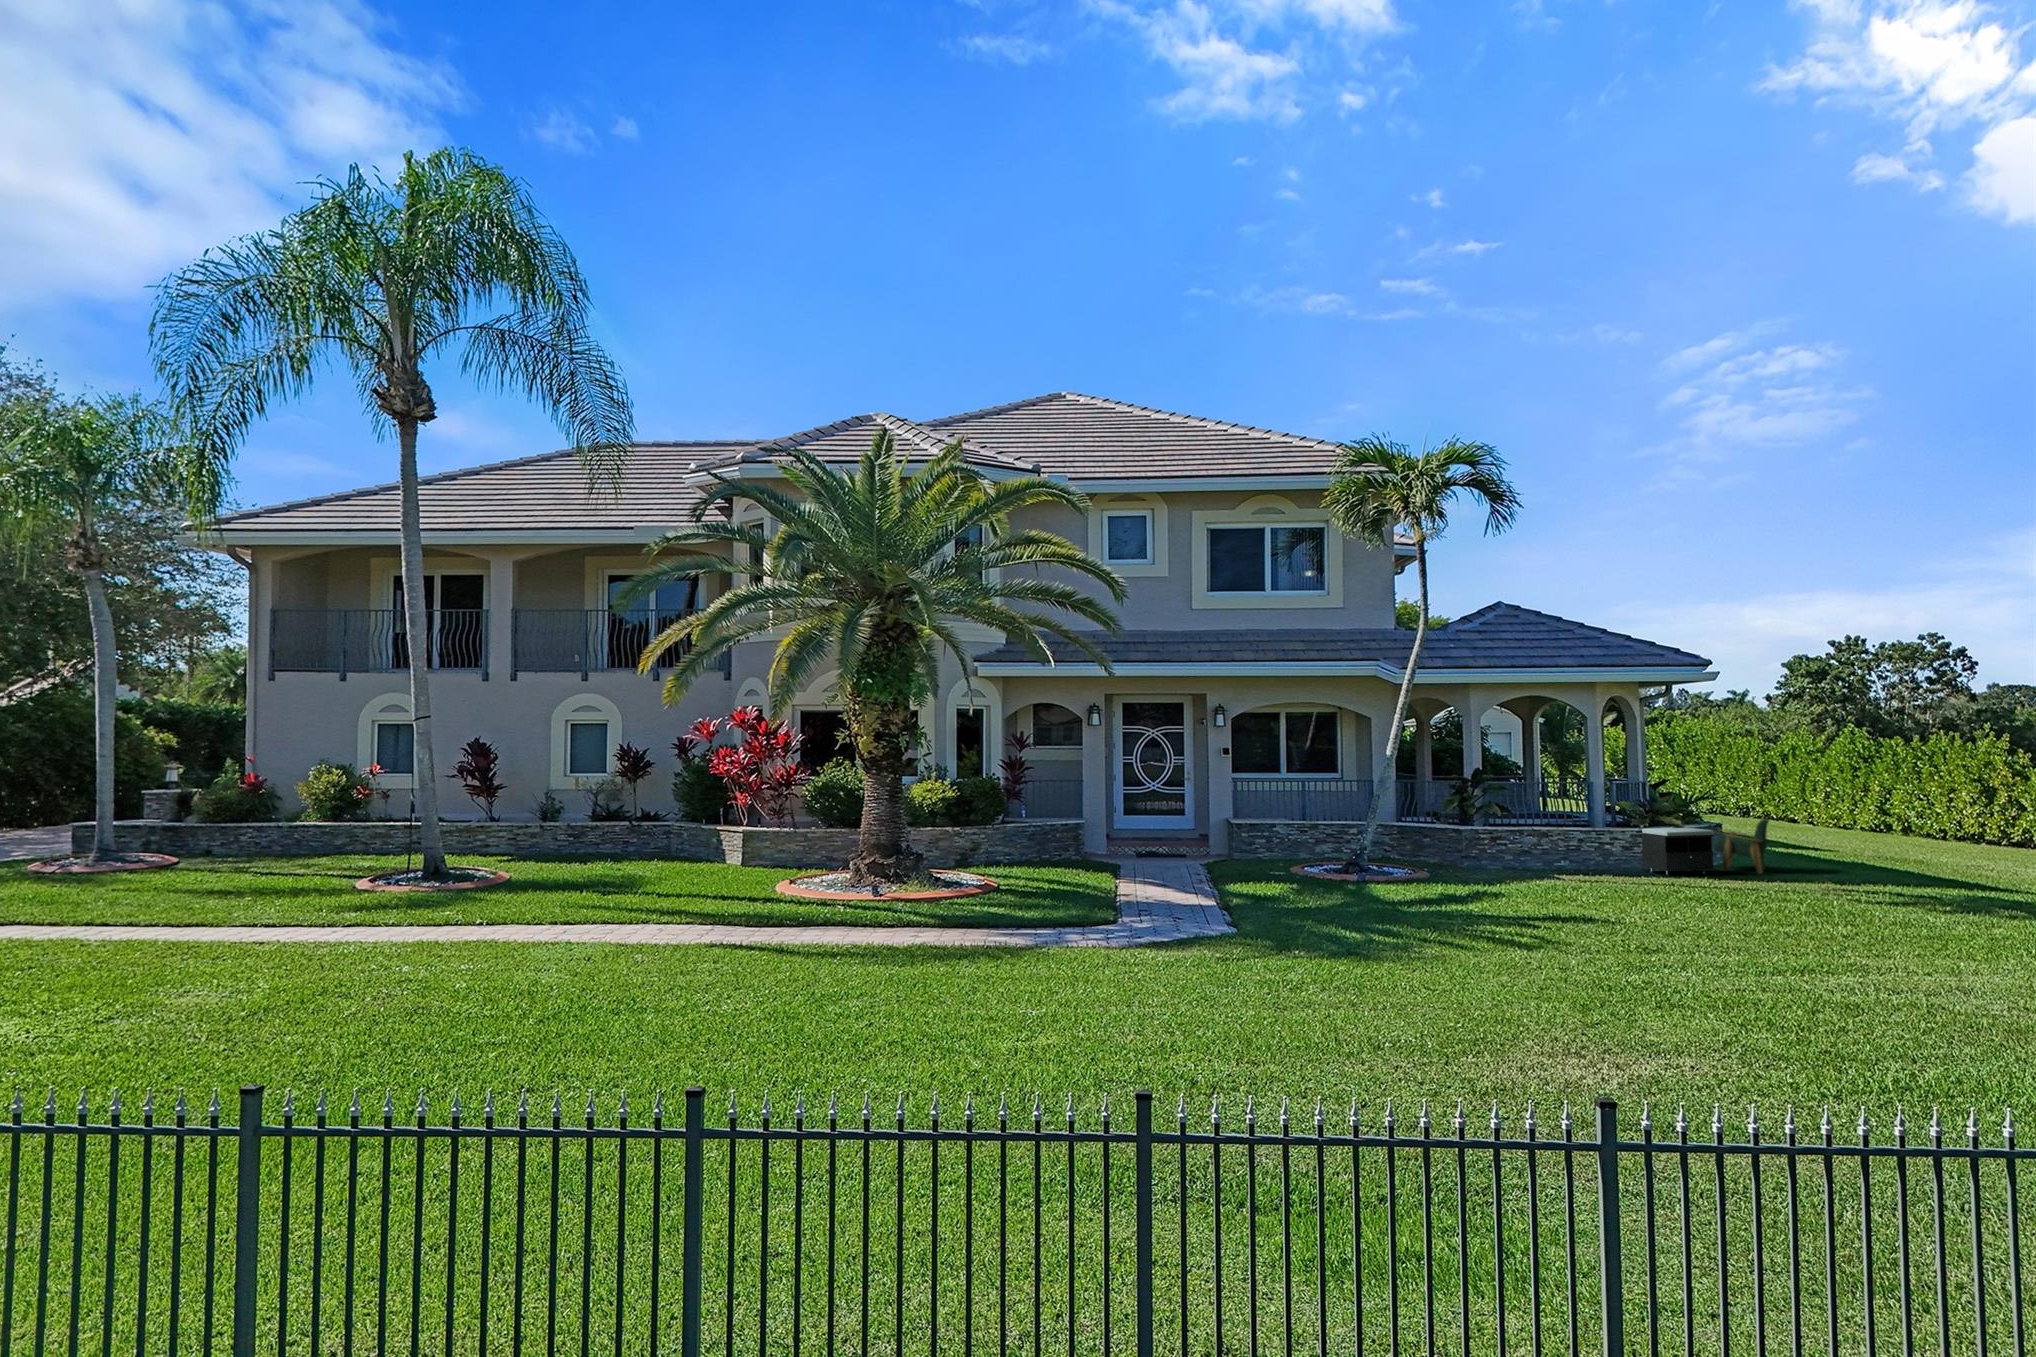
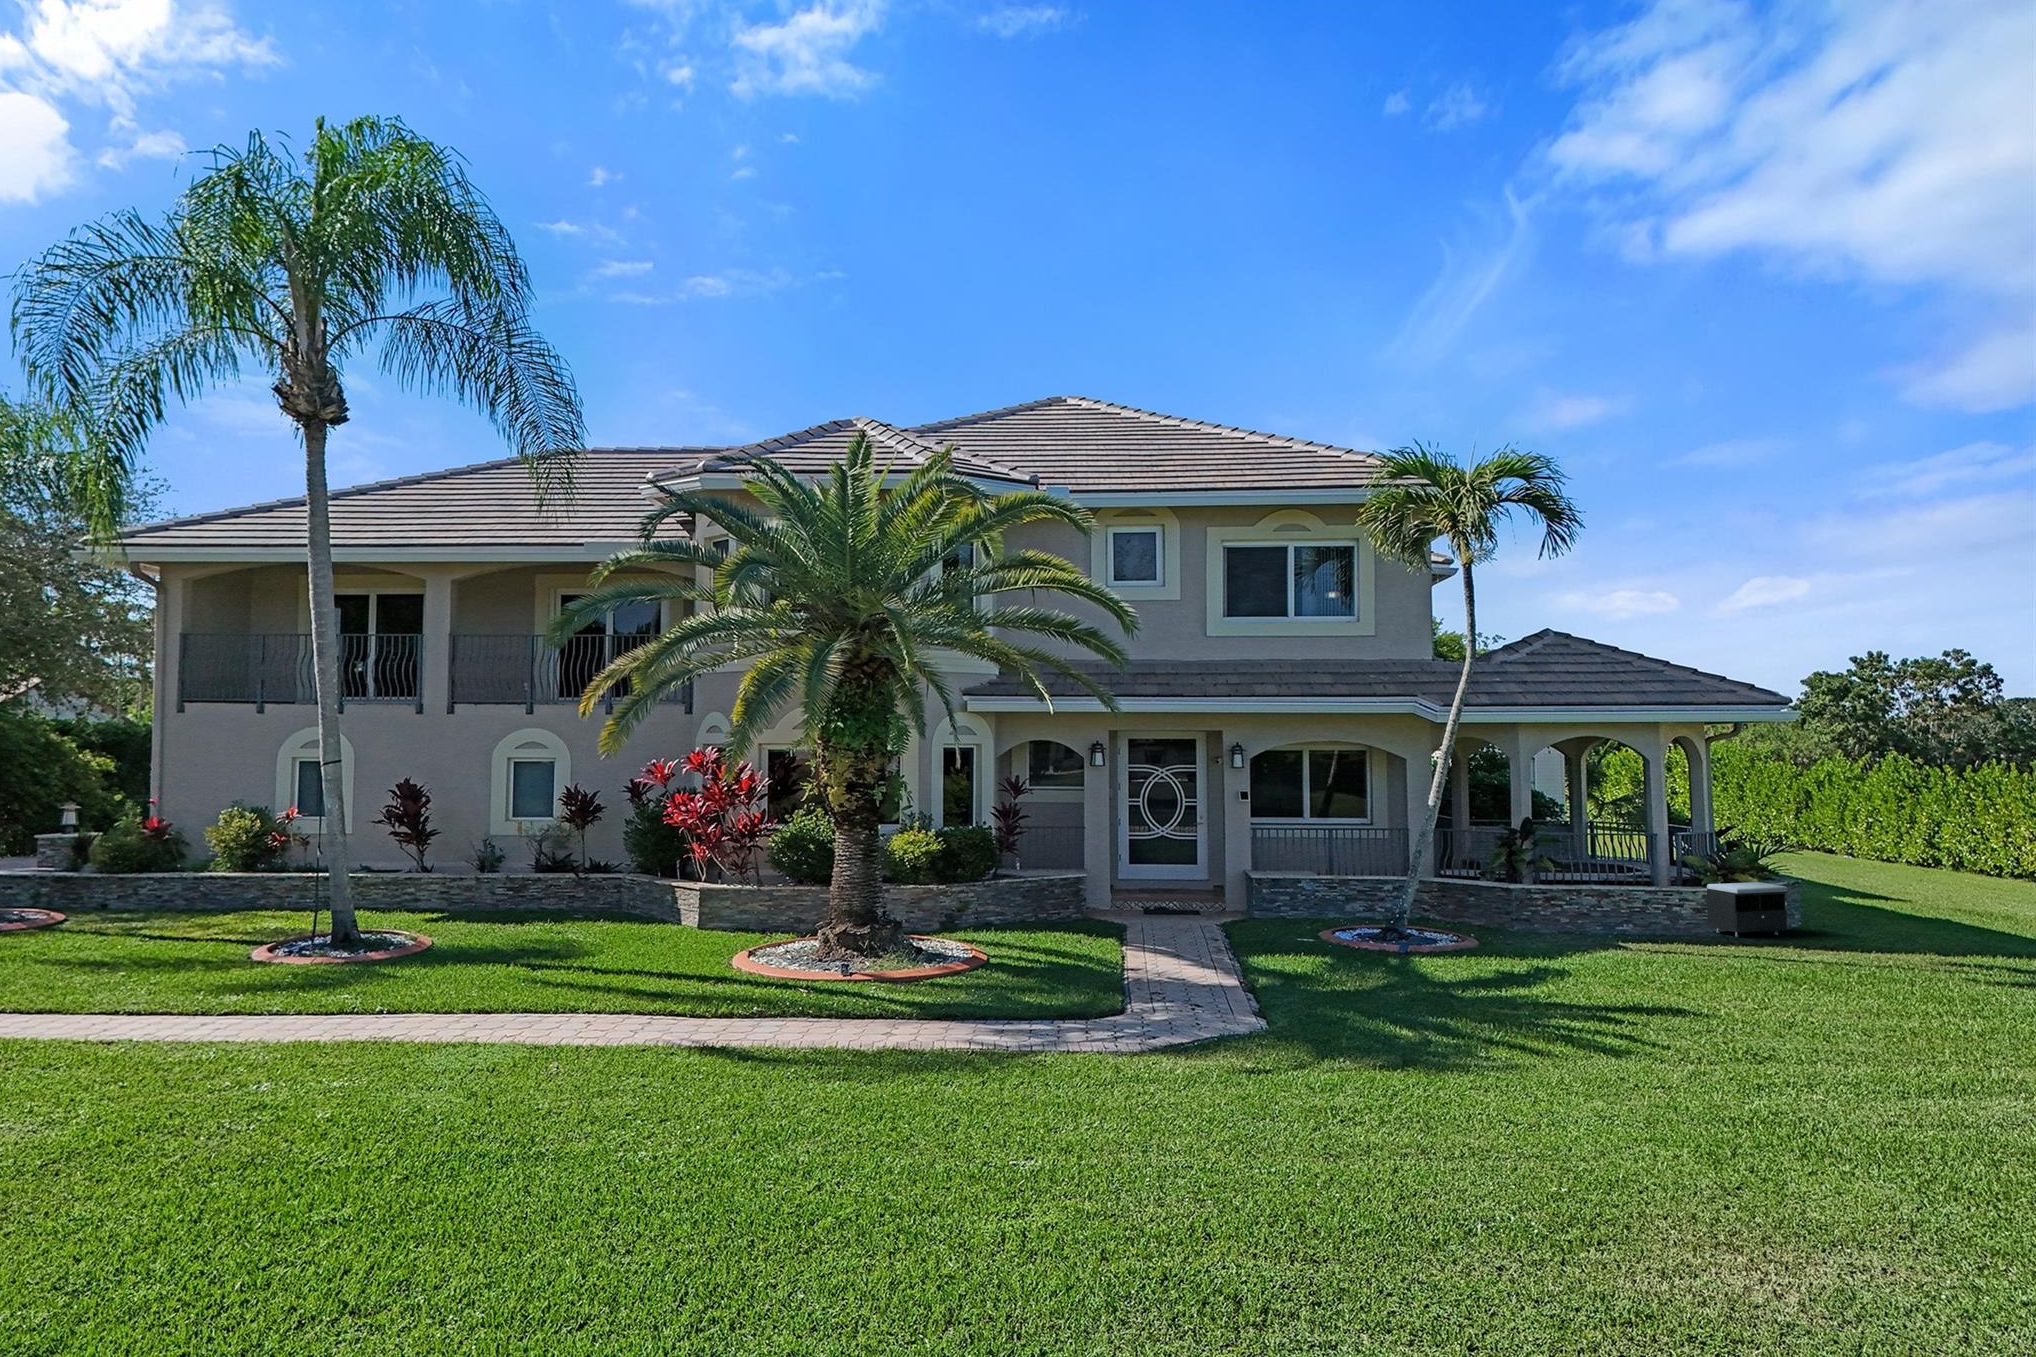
armchair: present [1714,819,1769,874] -> none [1783,872,1846,935]

